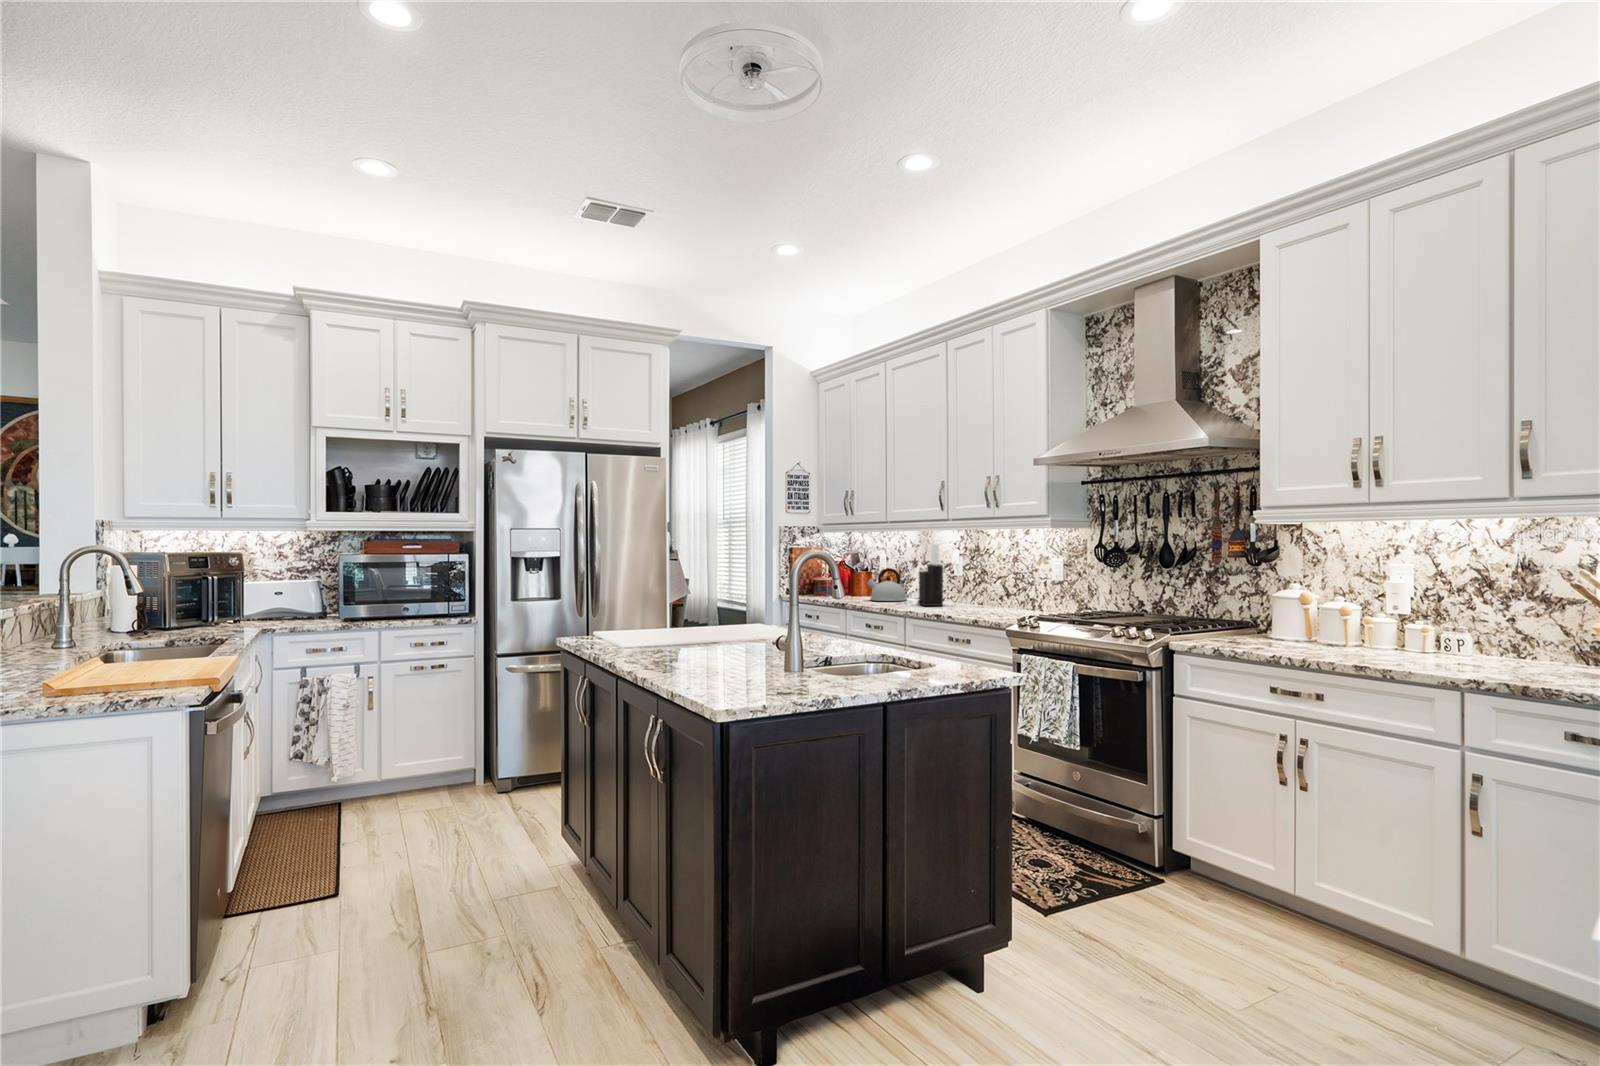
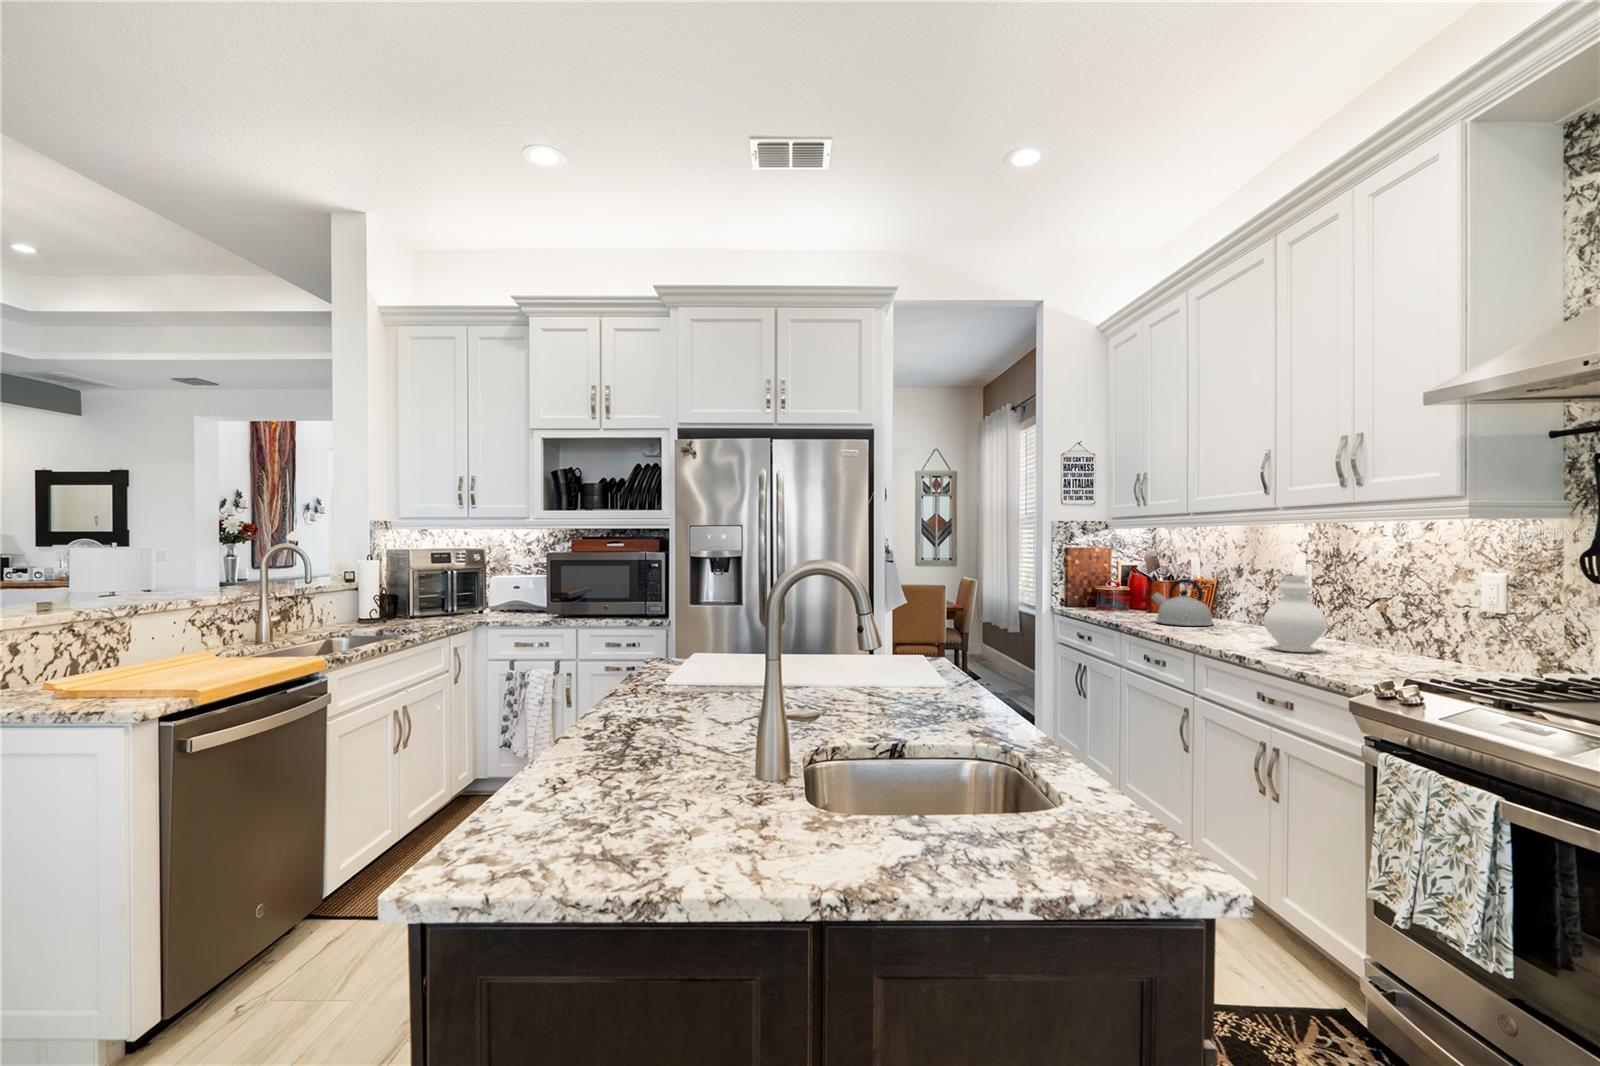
knife block: present [918,544,943,606] -> none [1220,546,1262,640]
decorative vase: none [948,563,981,610] -> present [1264,576,1327,652]

